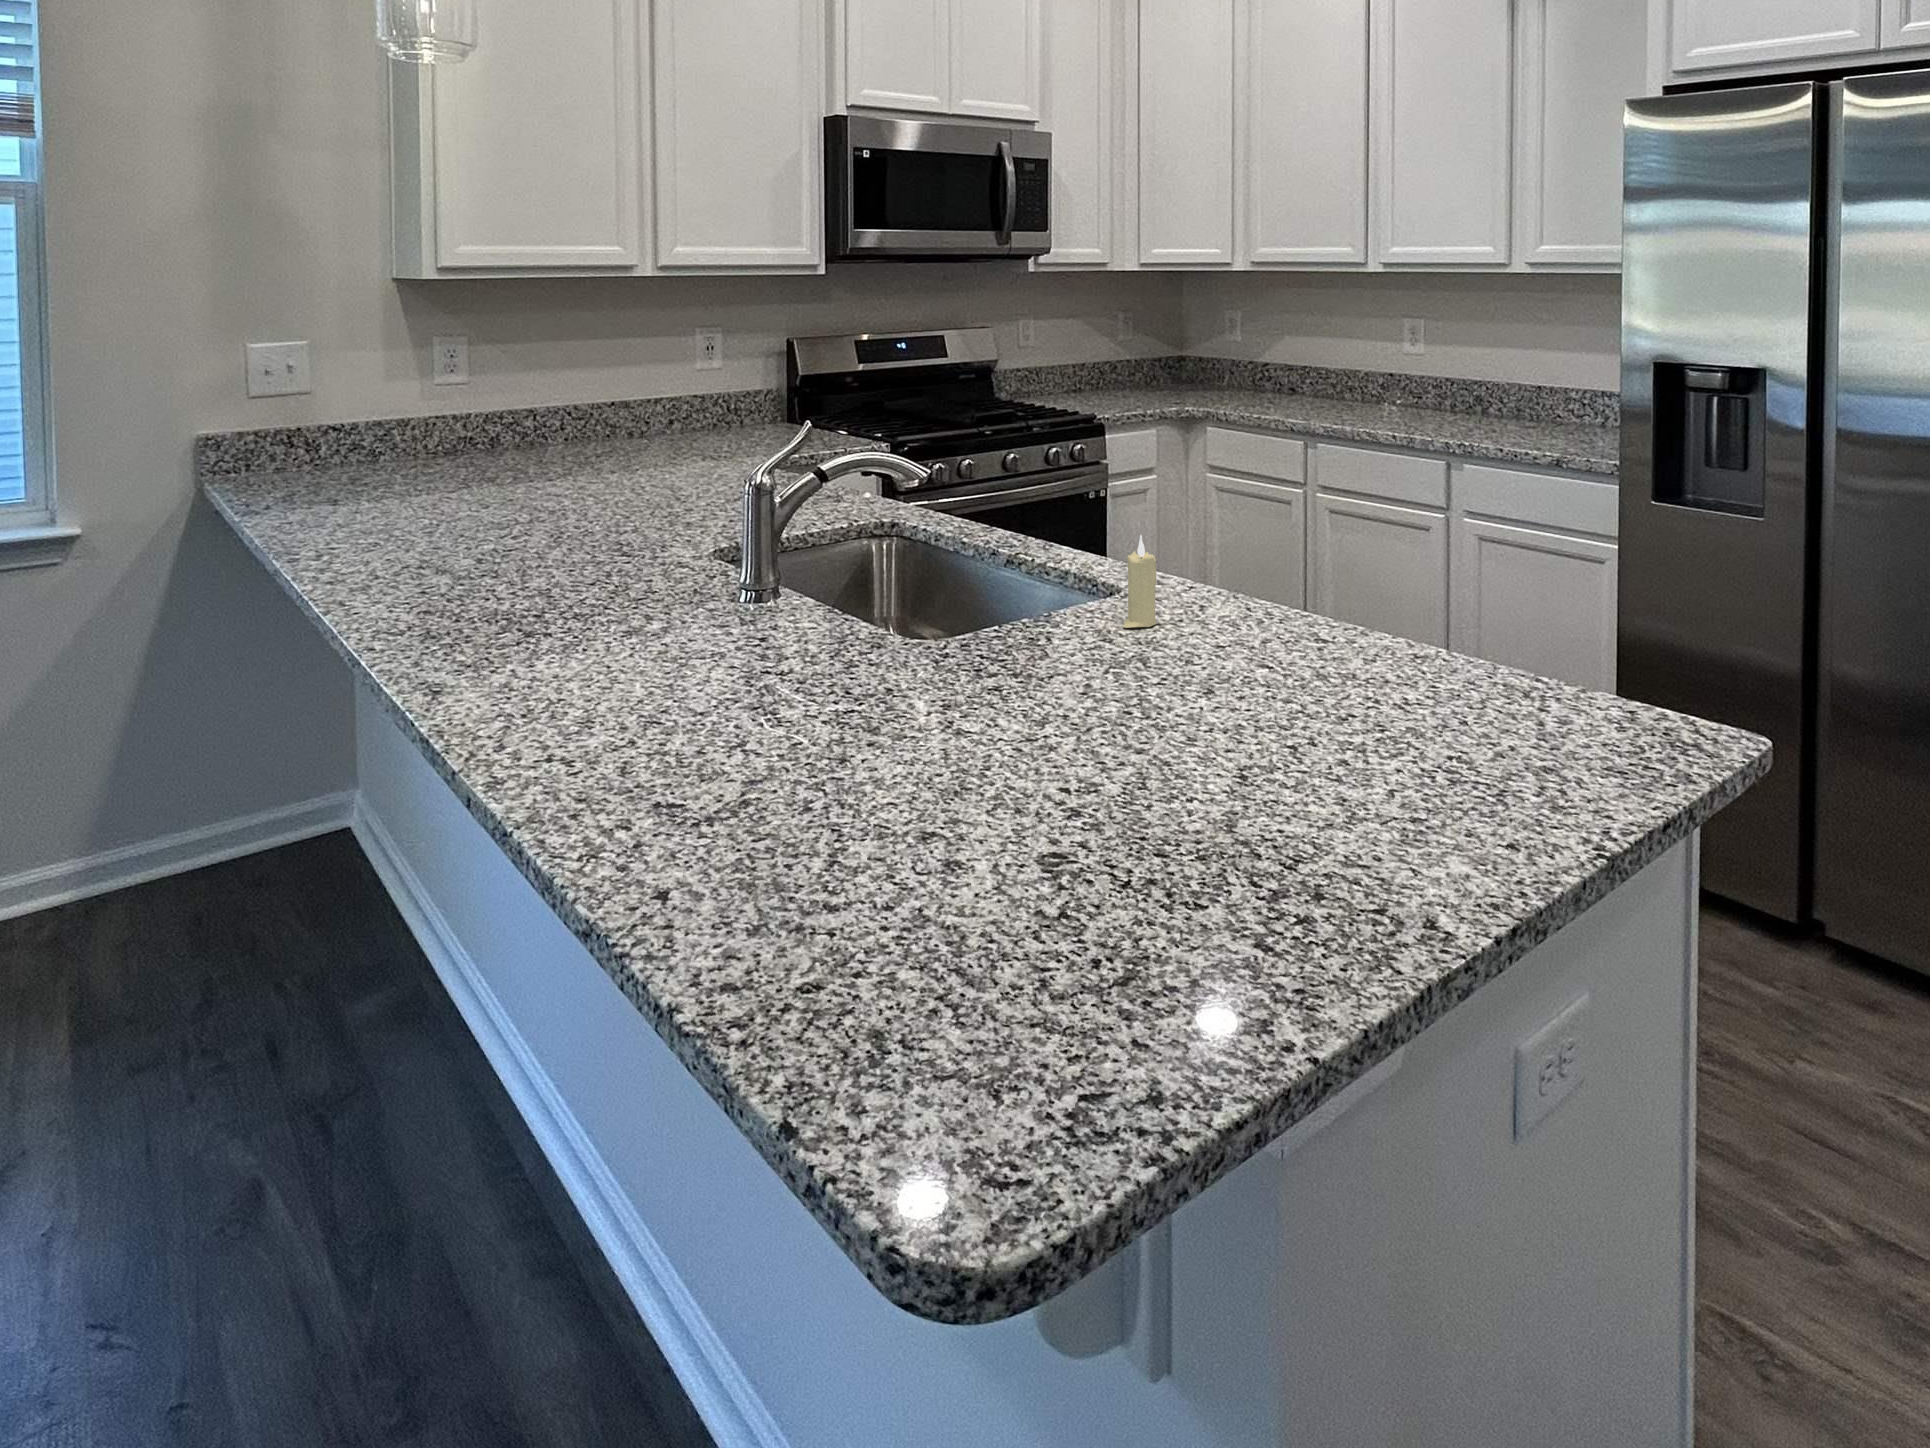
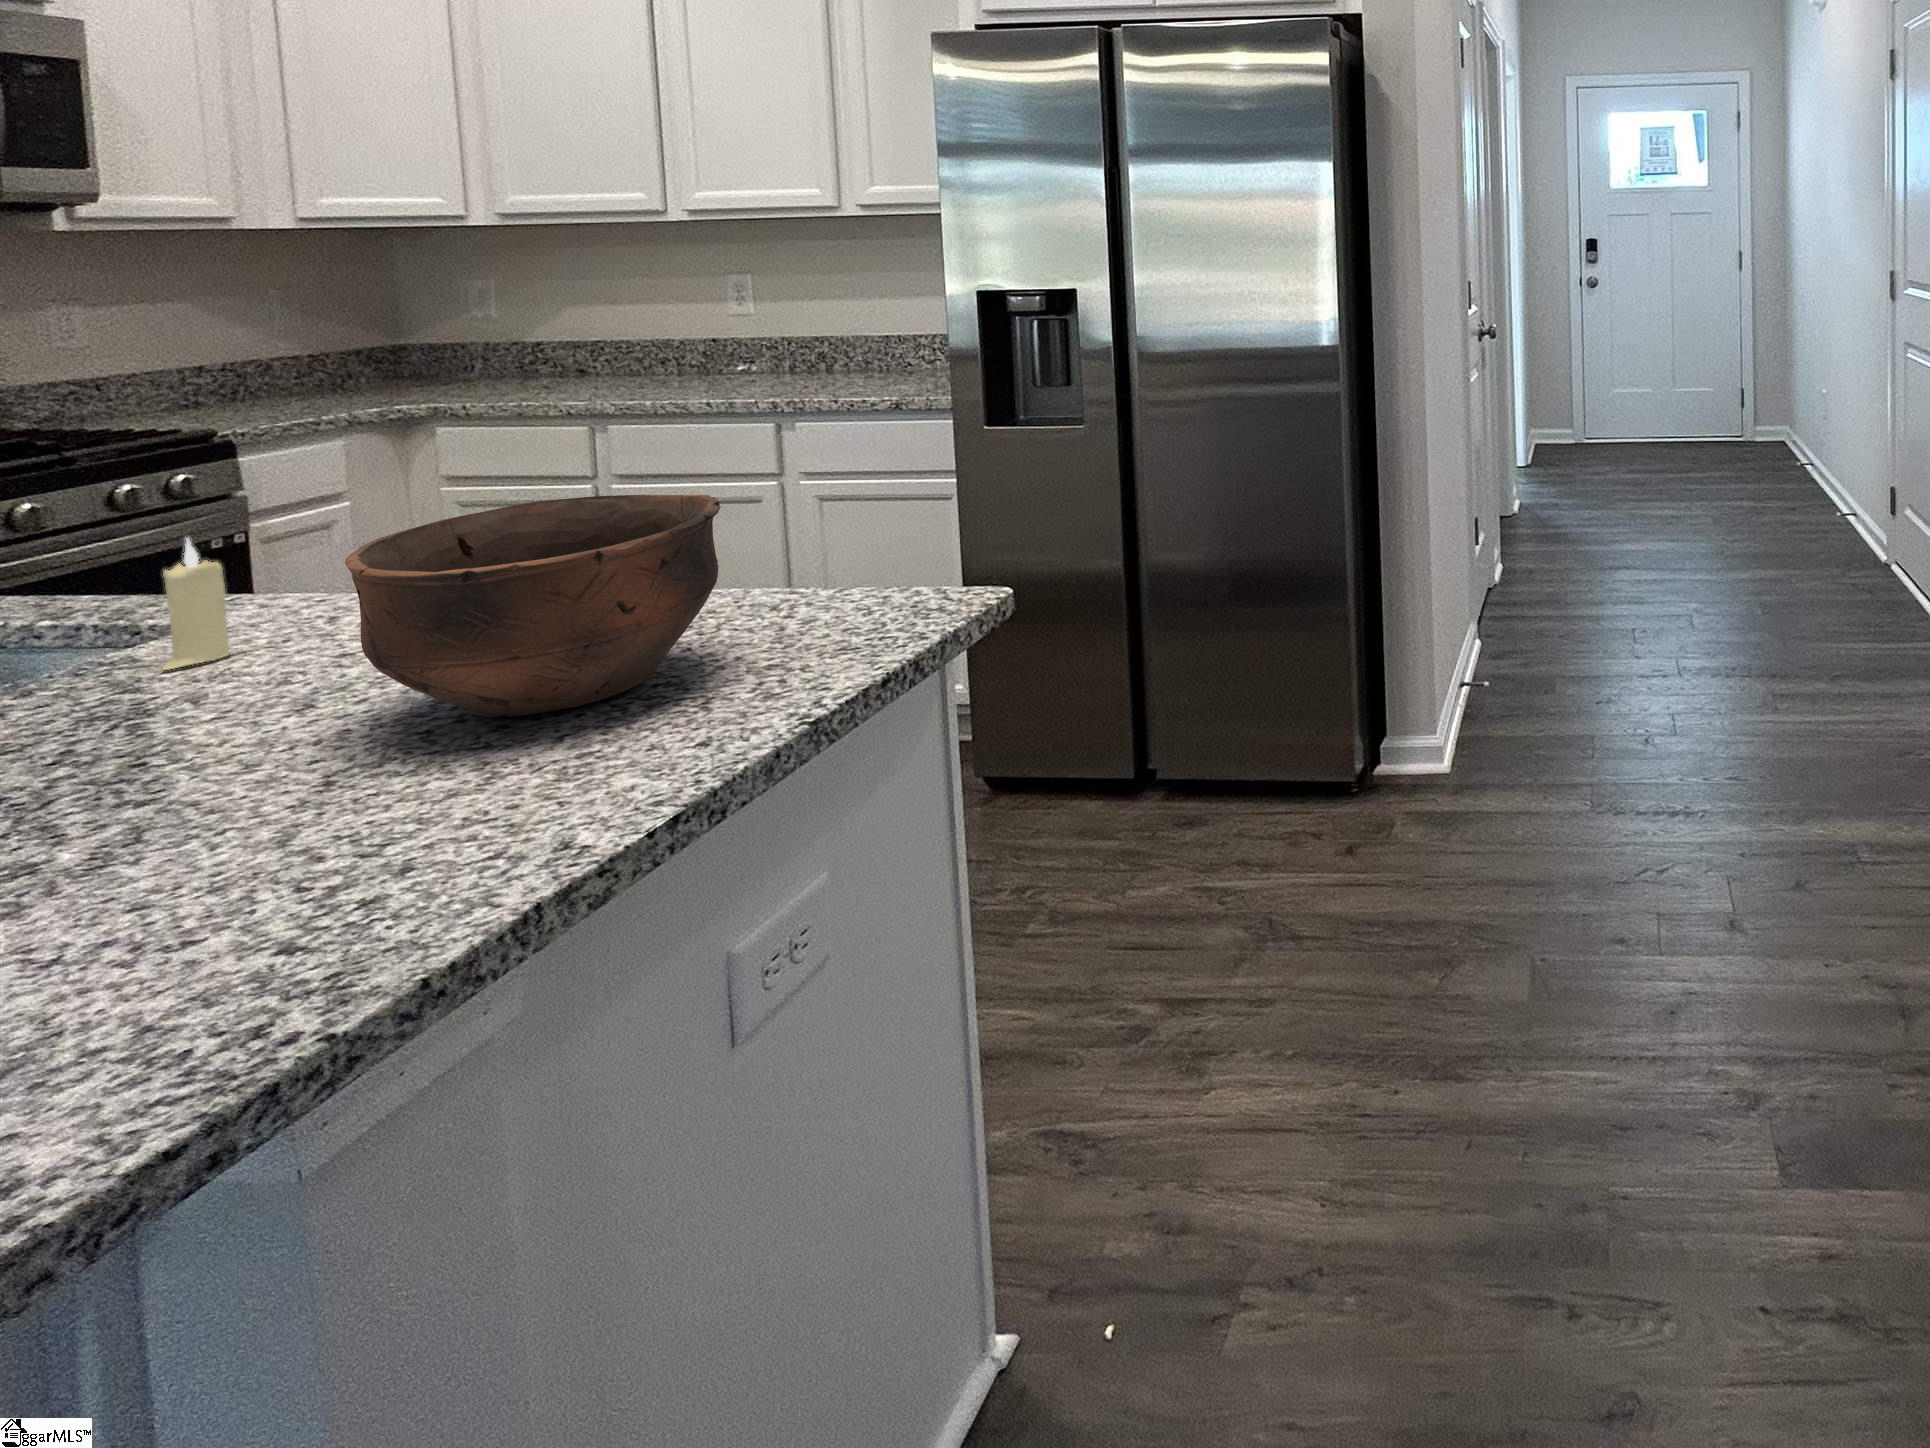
bowl: none [1255,563,1512,761] -> present [345,495,721,717]

